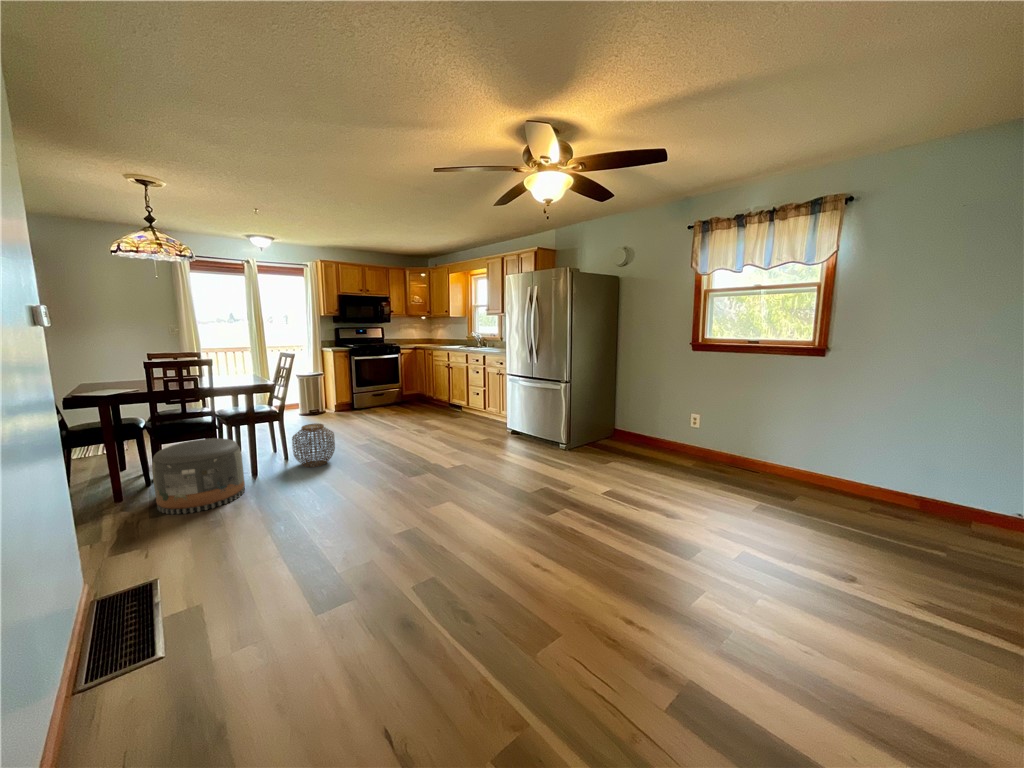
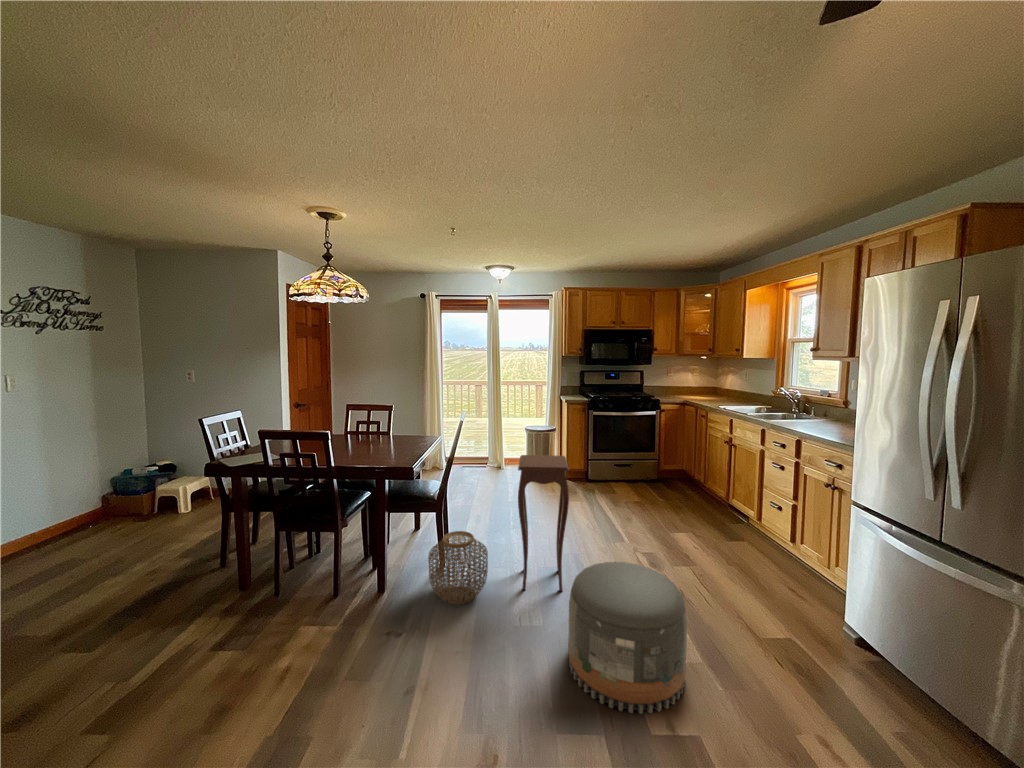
side table: none [339,372,380,454] -> present [518,455,569,591]
pouf: present [152,438,245,514] -> present [568,562,687,714]

